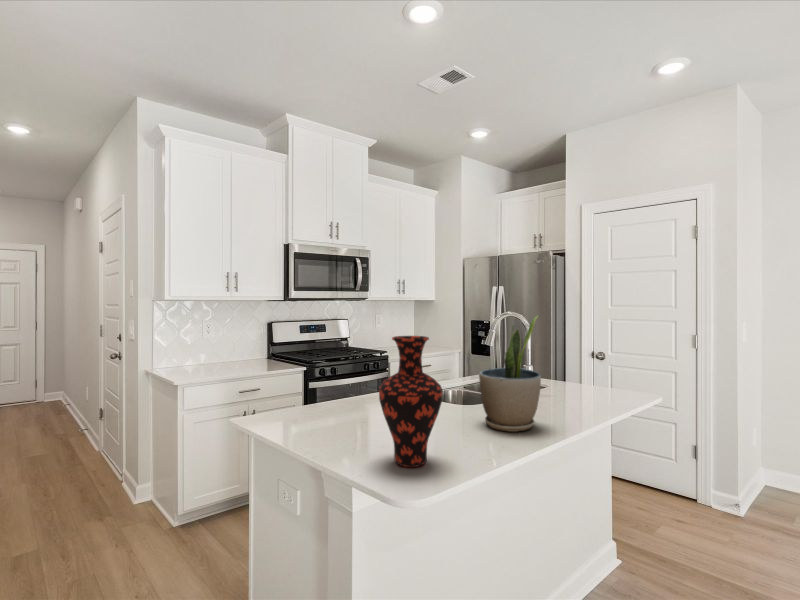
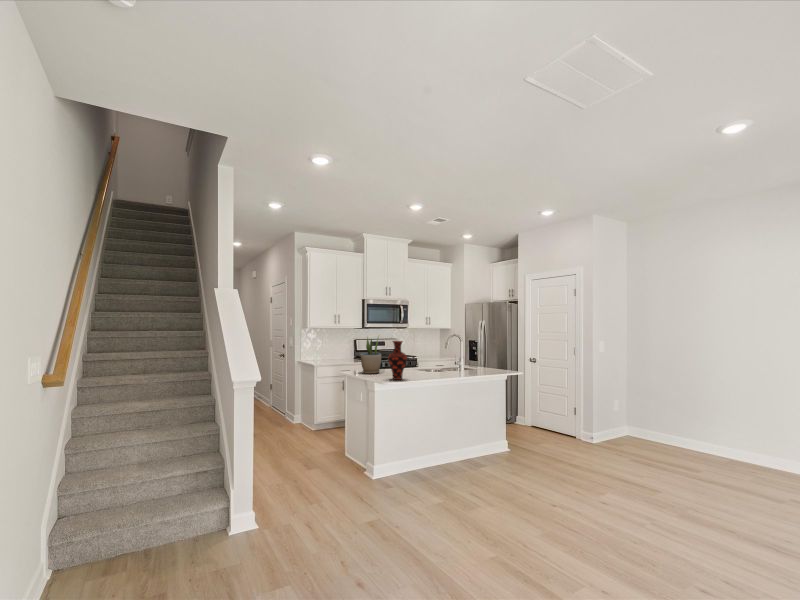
potted plant: present [479,316,541,432] -> present [361,338,381,374]

